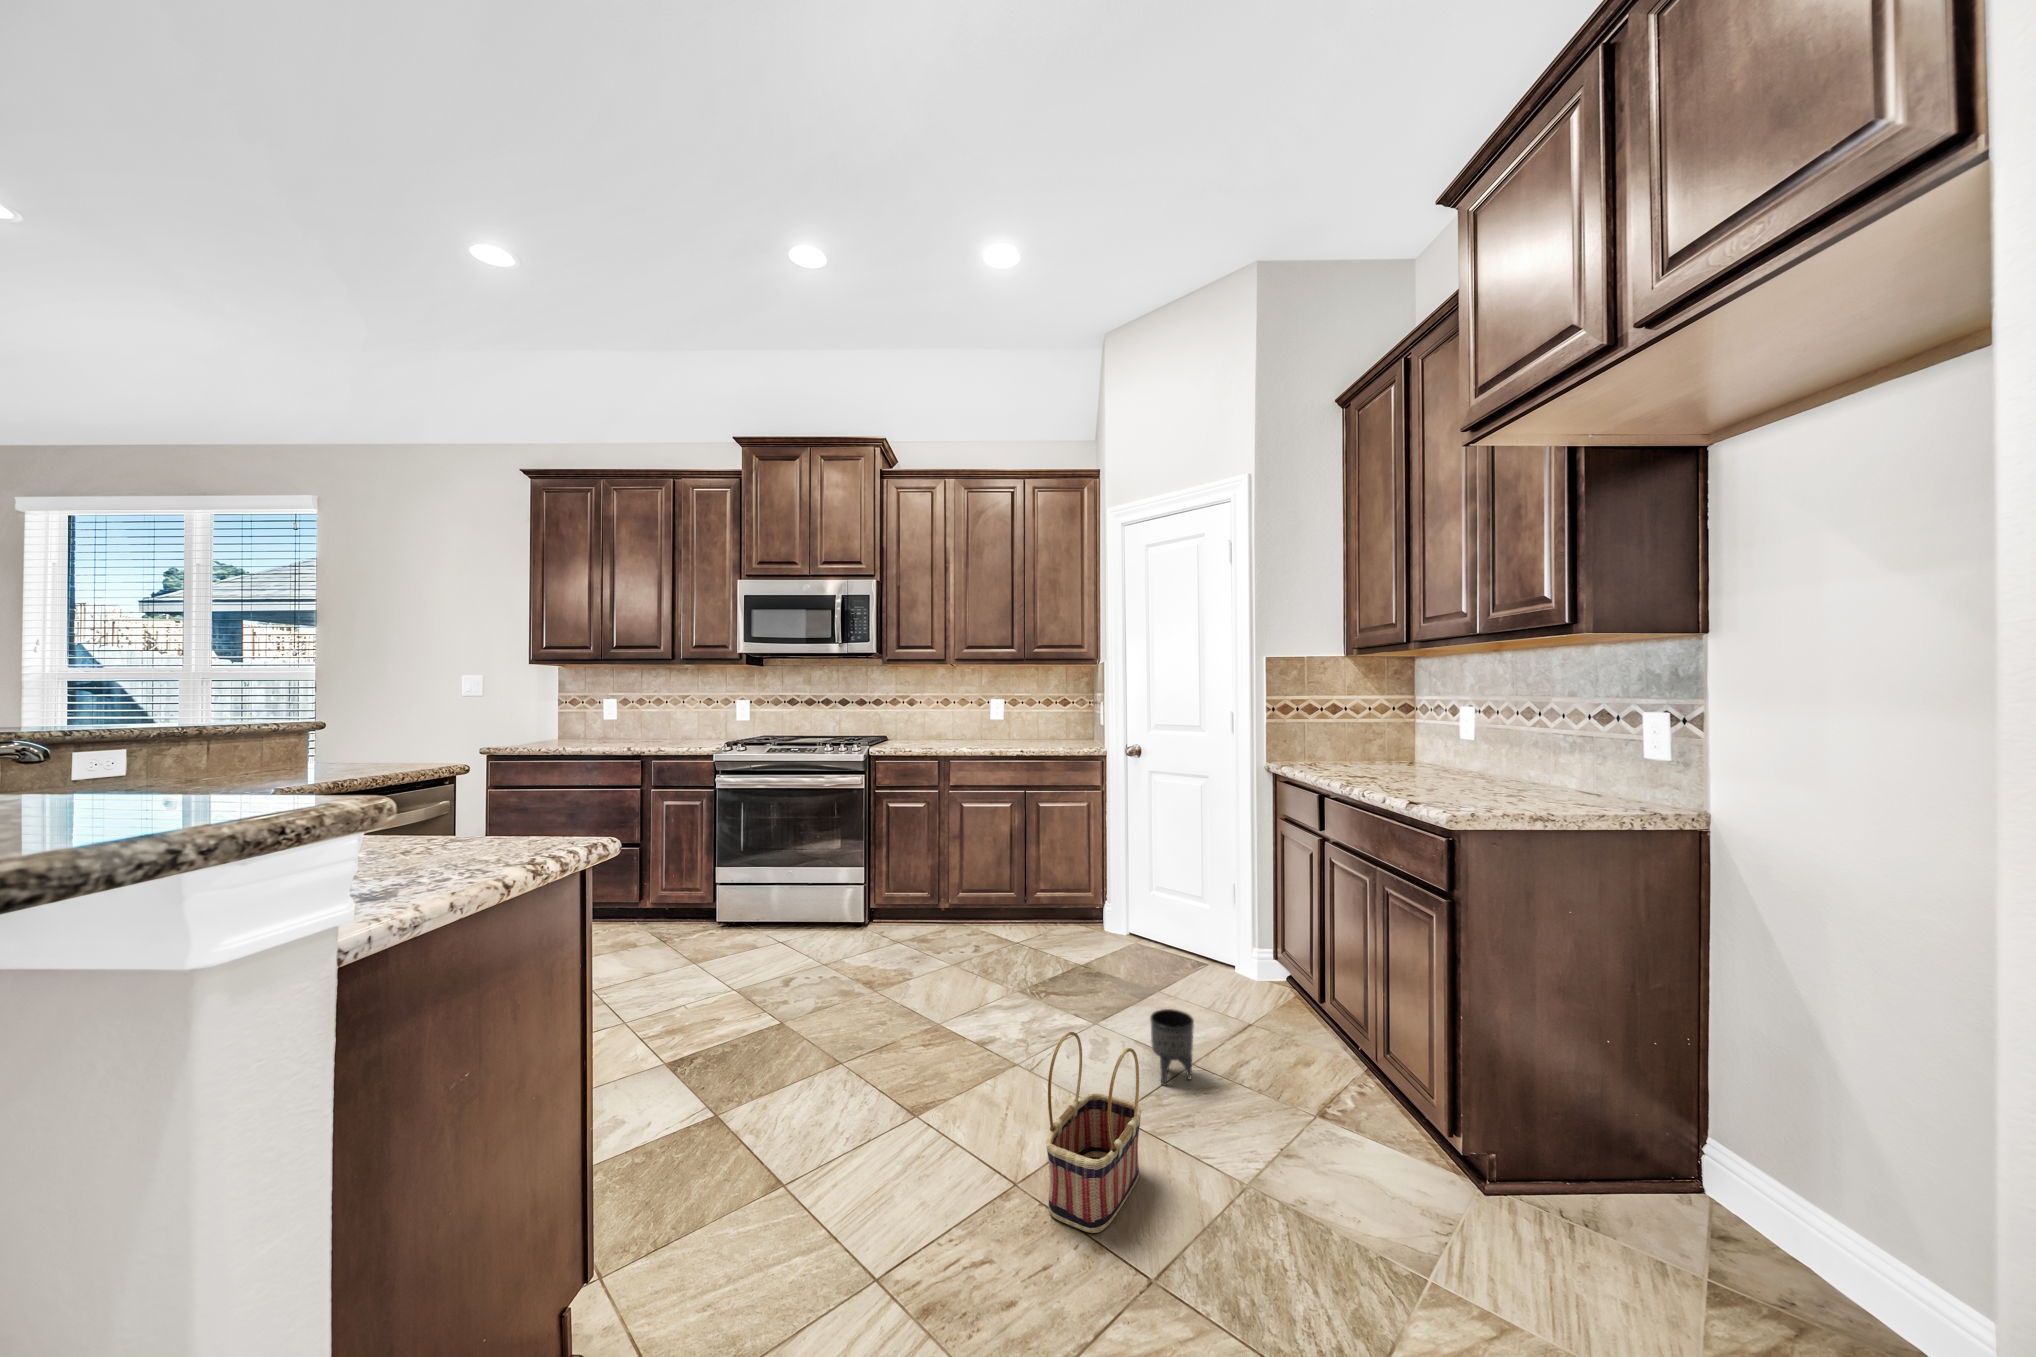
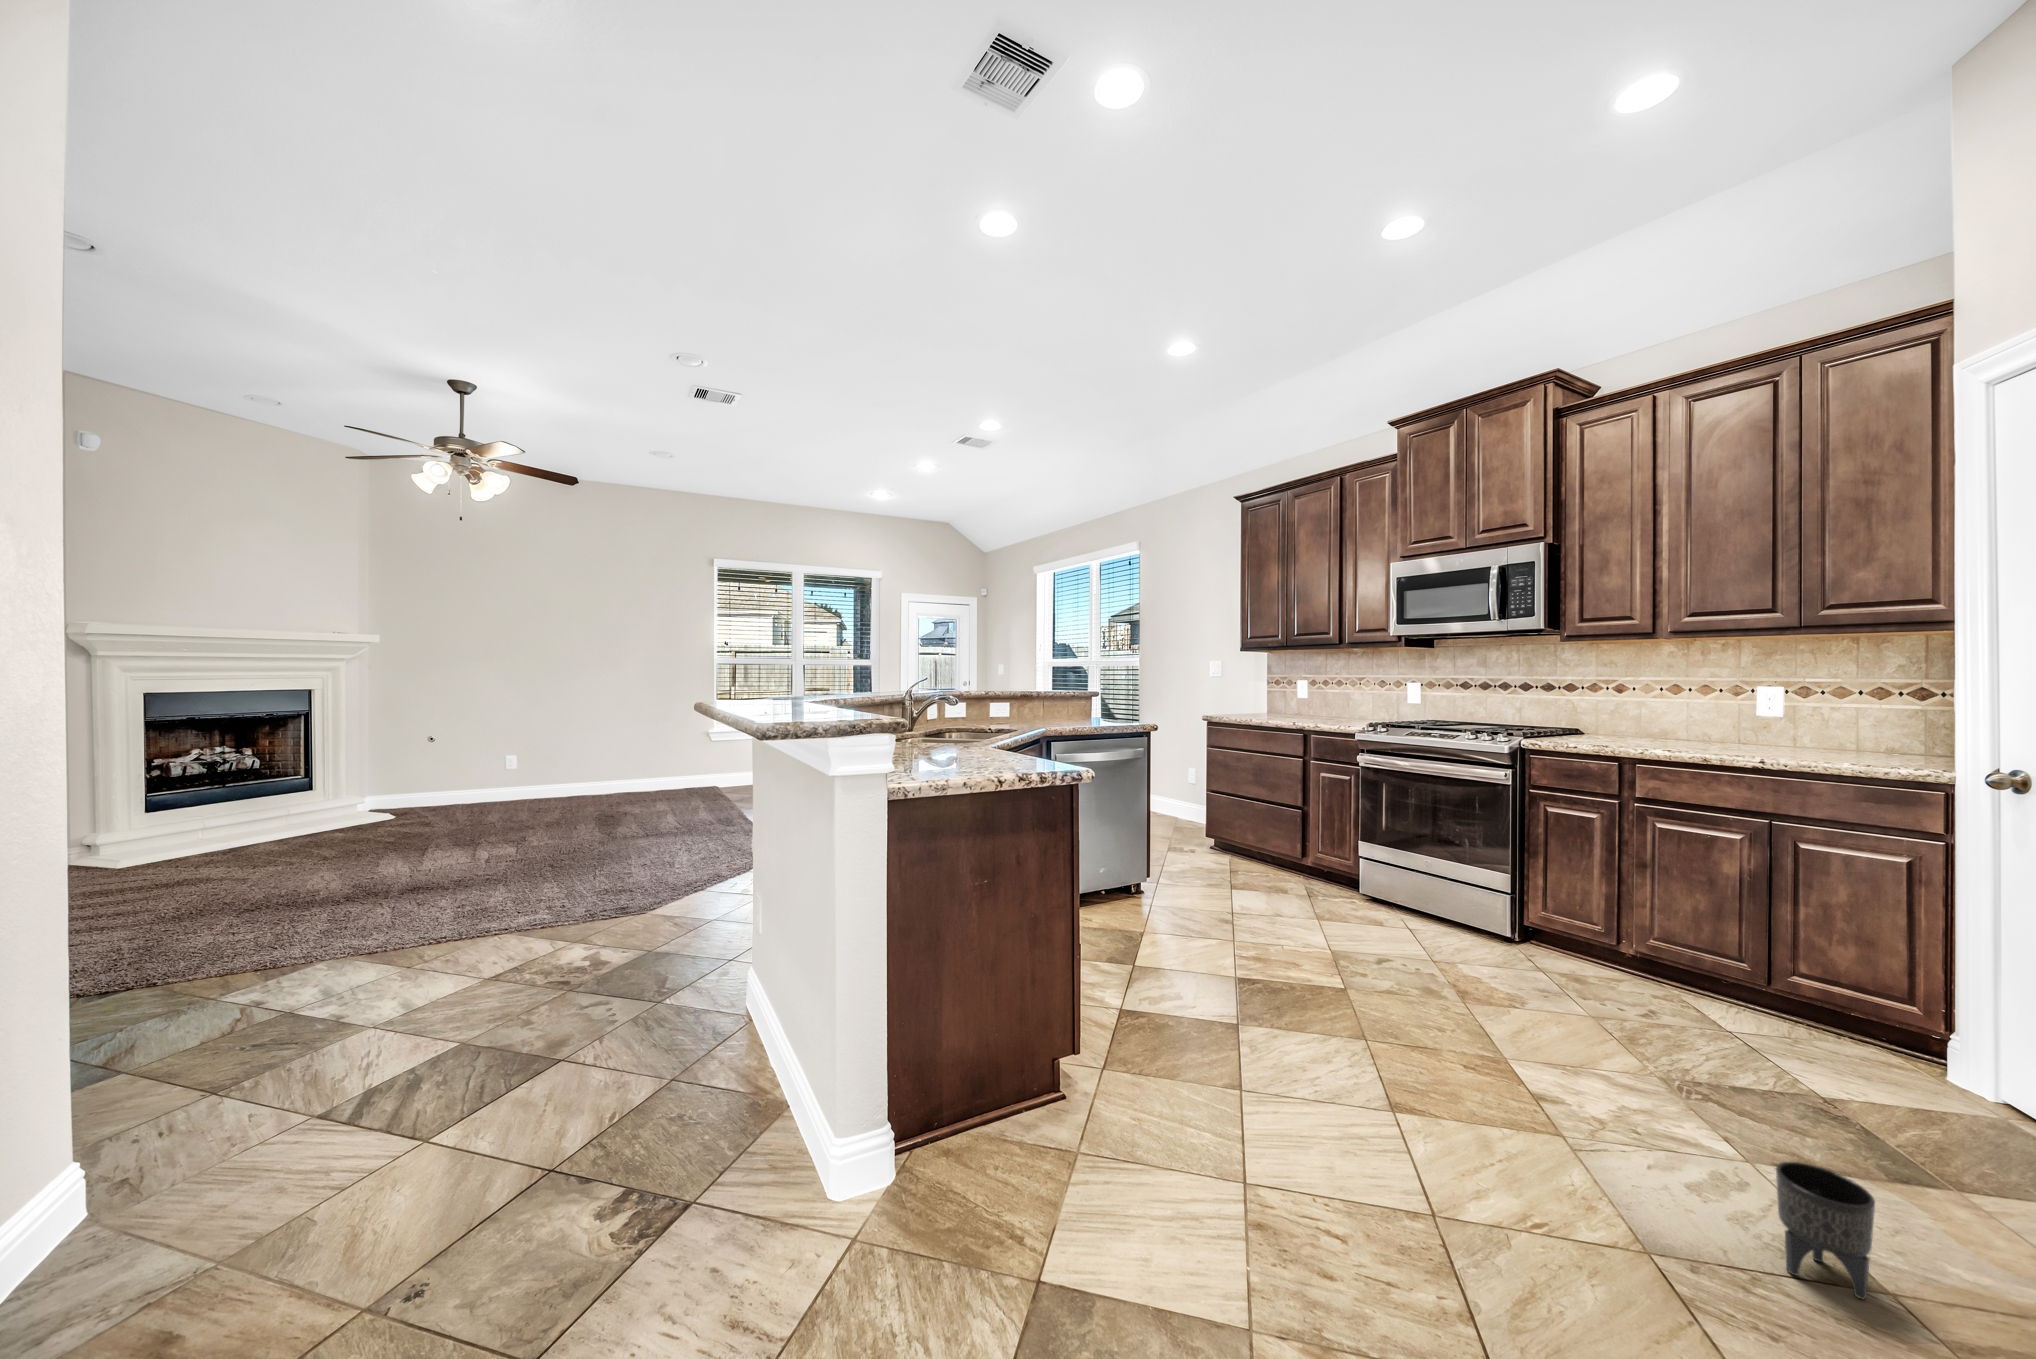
basket: present [1046,1032,1141,1233] -> none [1441,1074,1618,1312]

